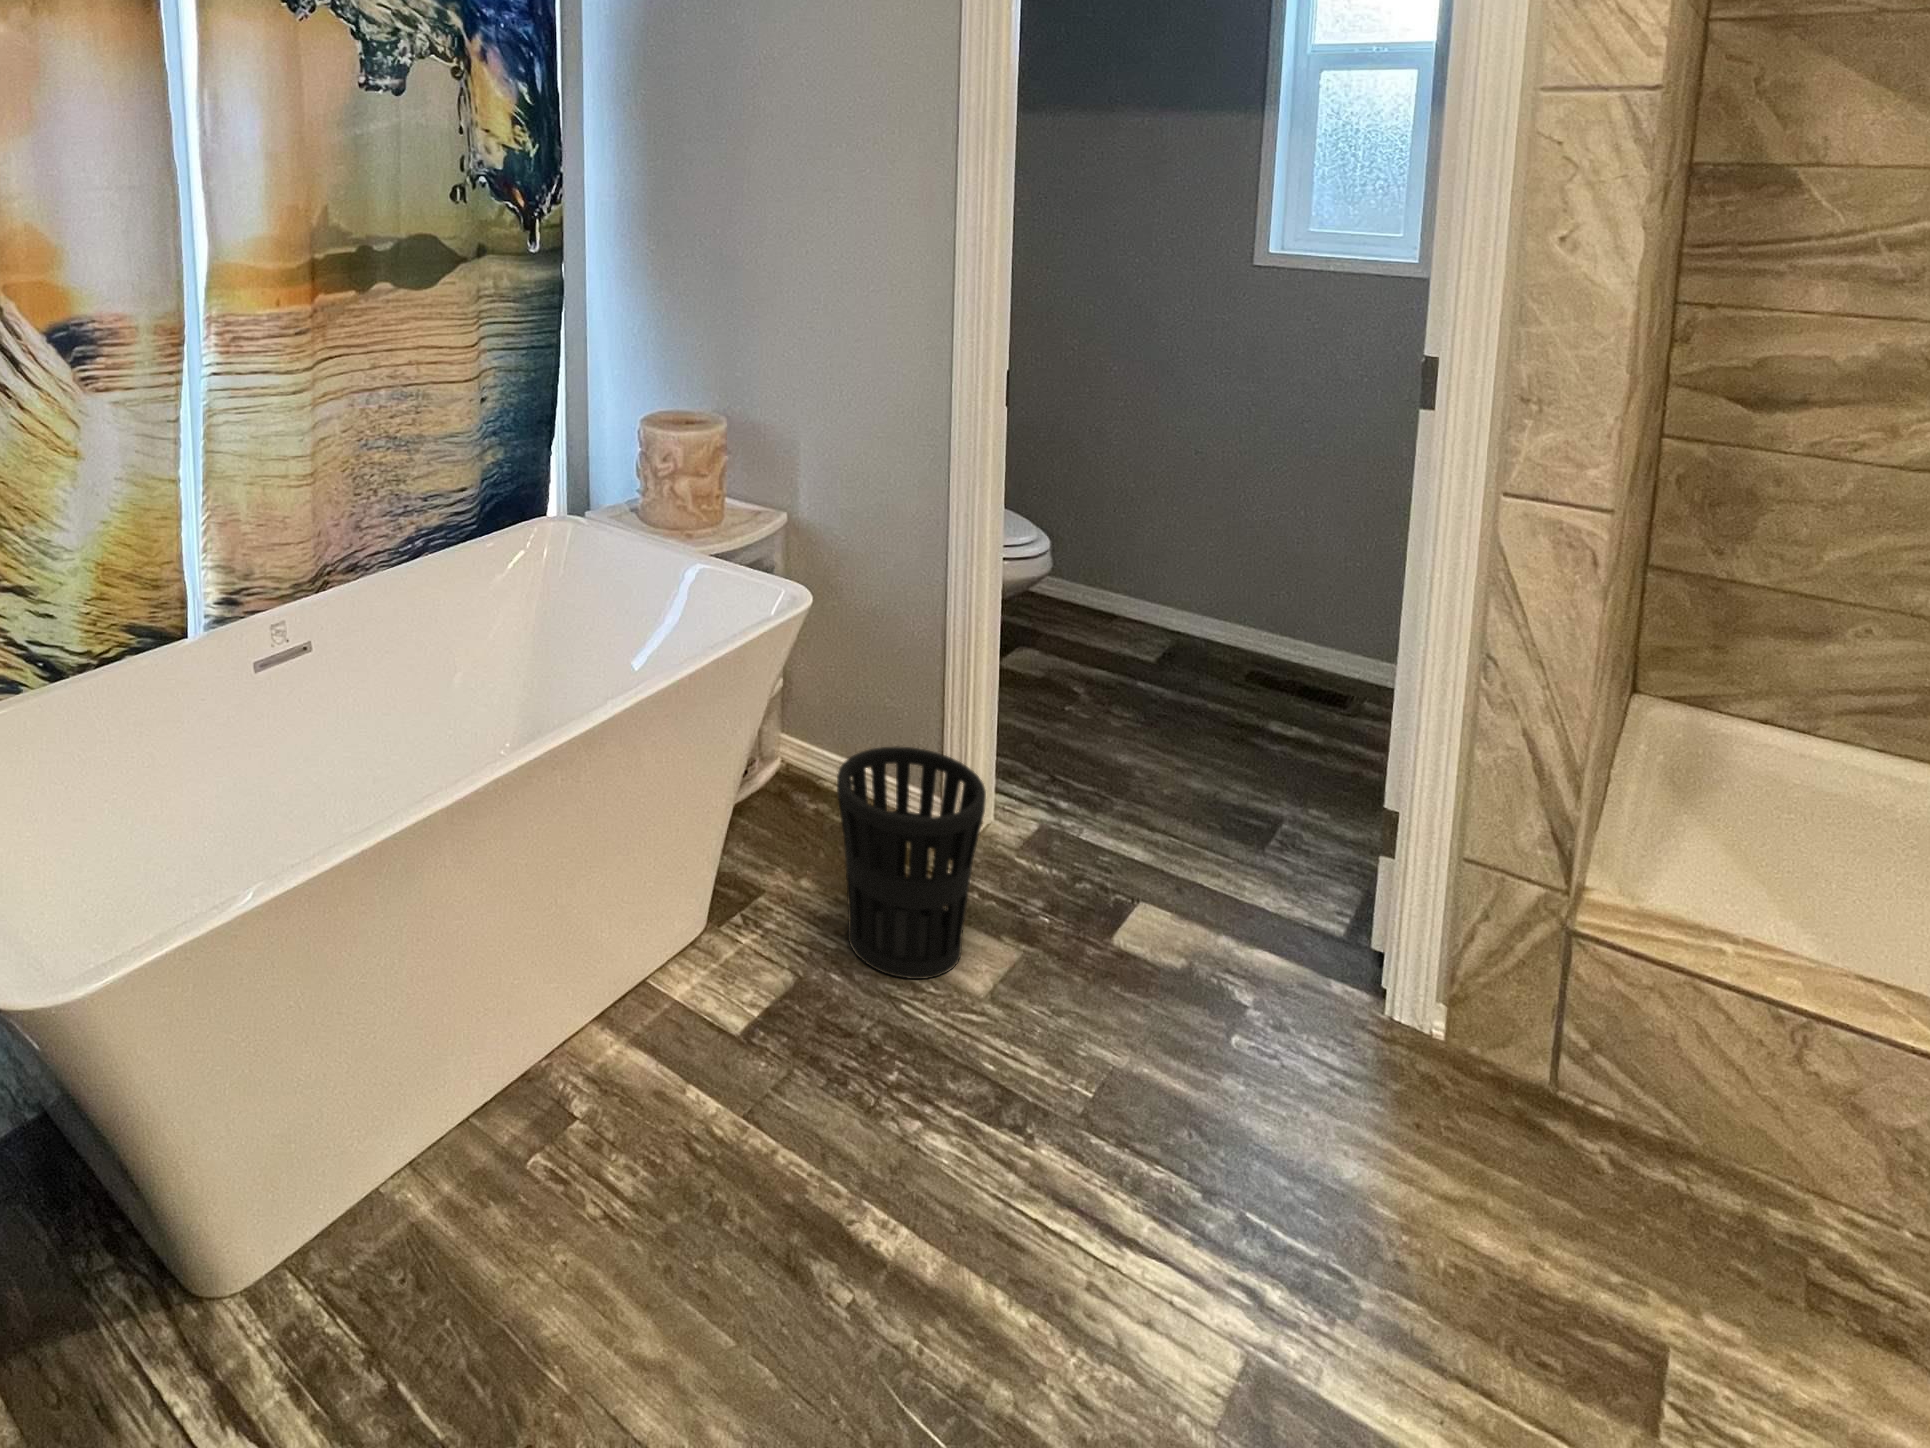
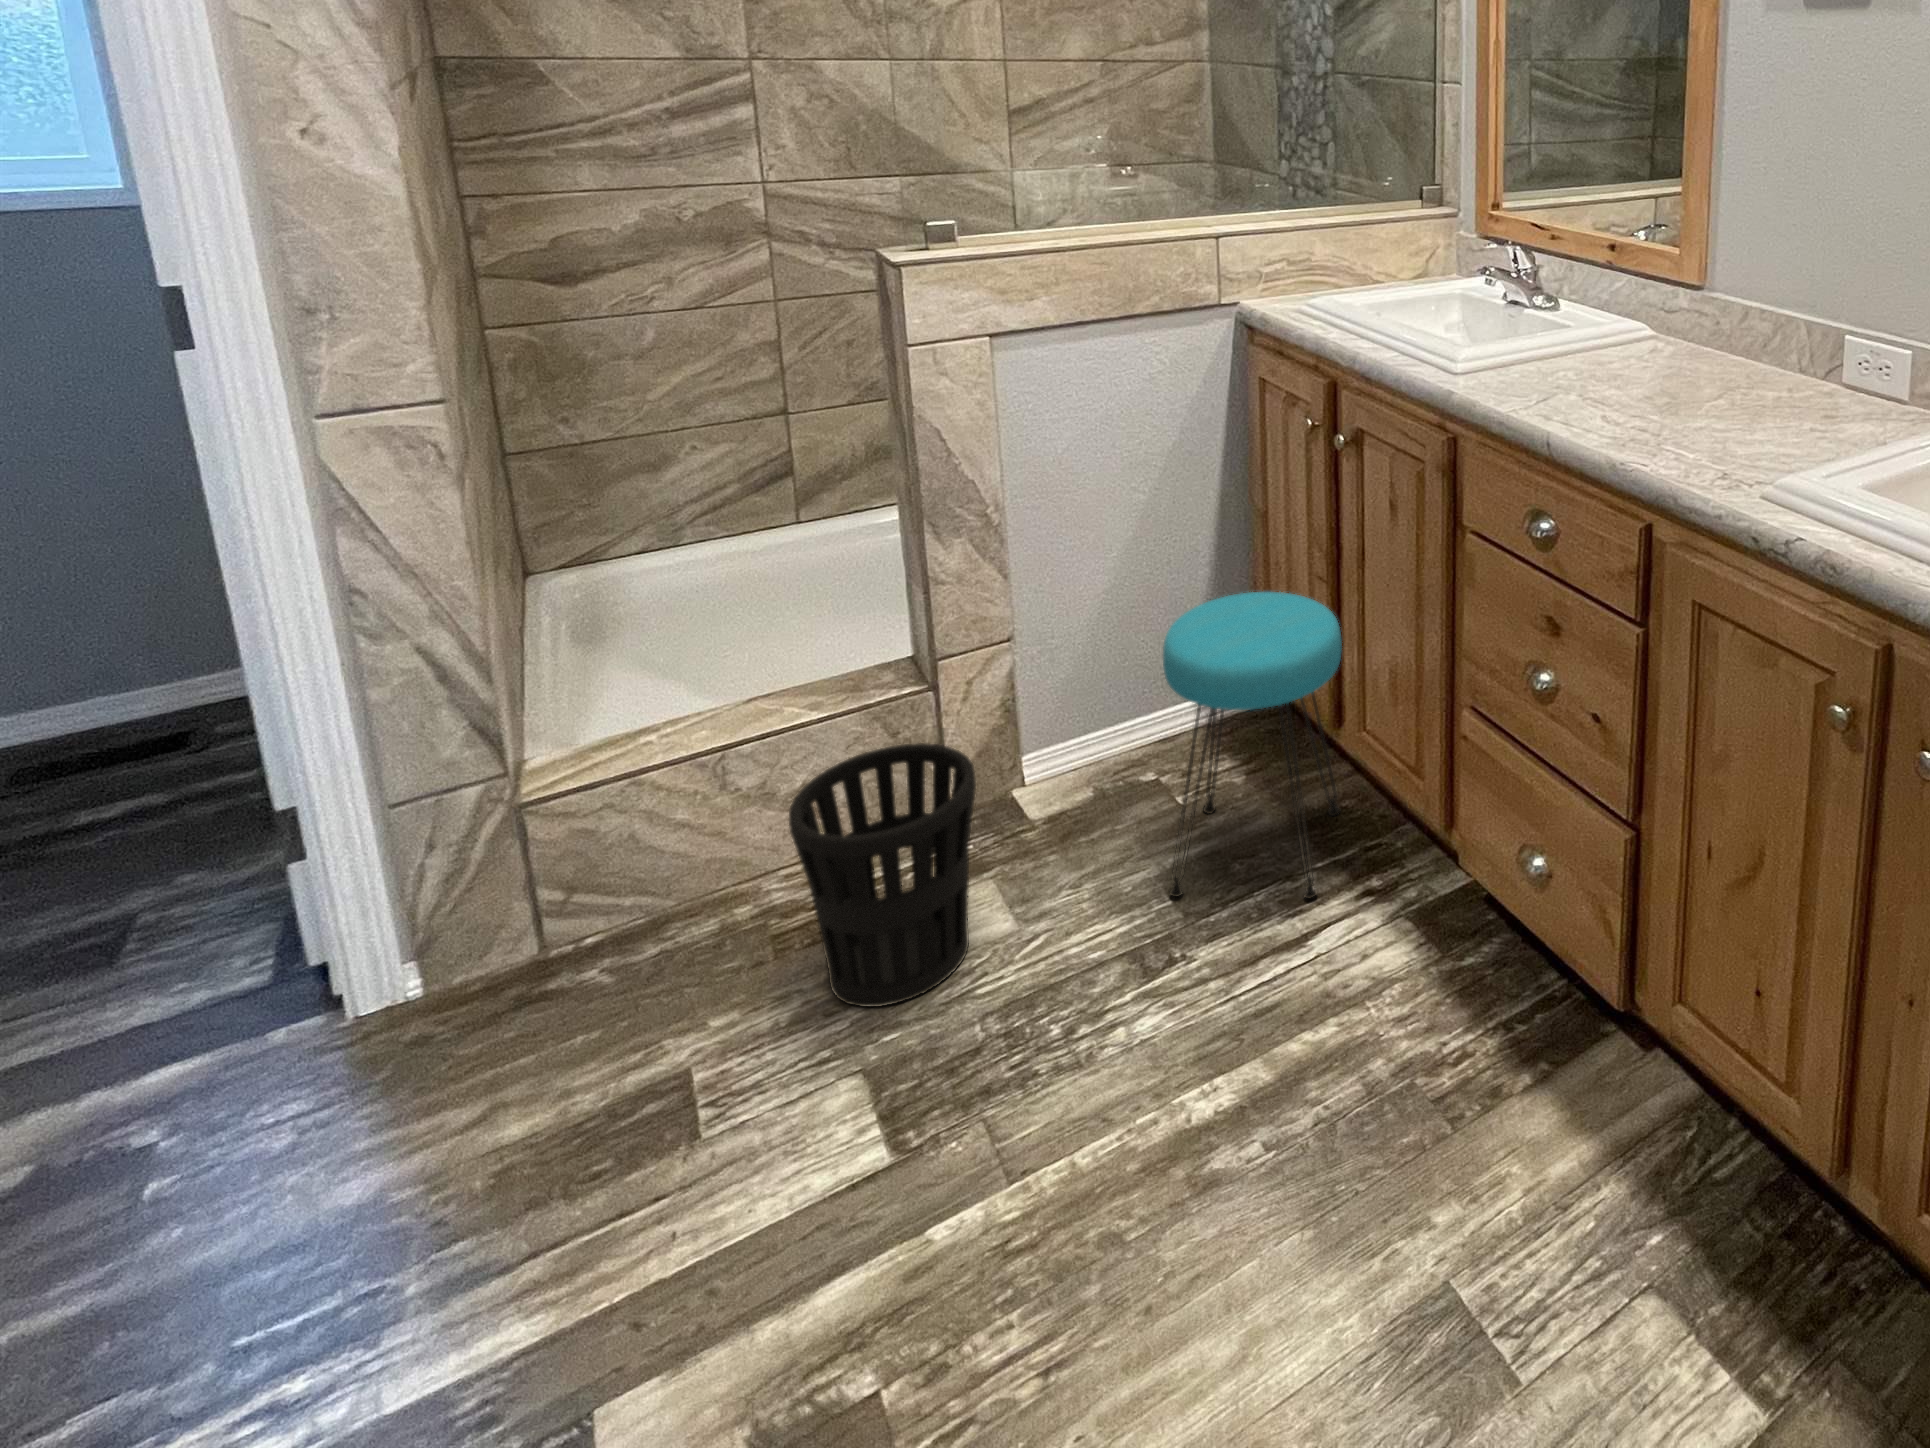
stool: none [1093,803,1370,1231] -> present [1163,592,1342,898]

